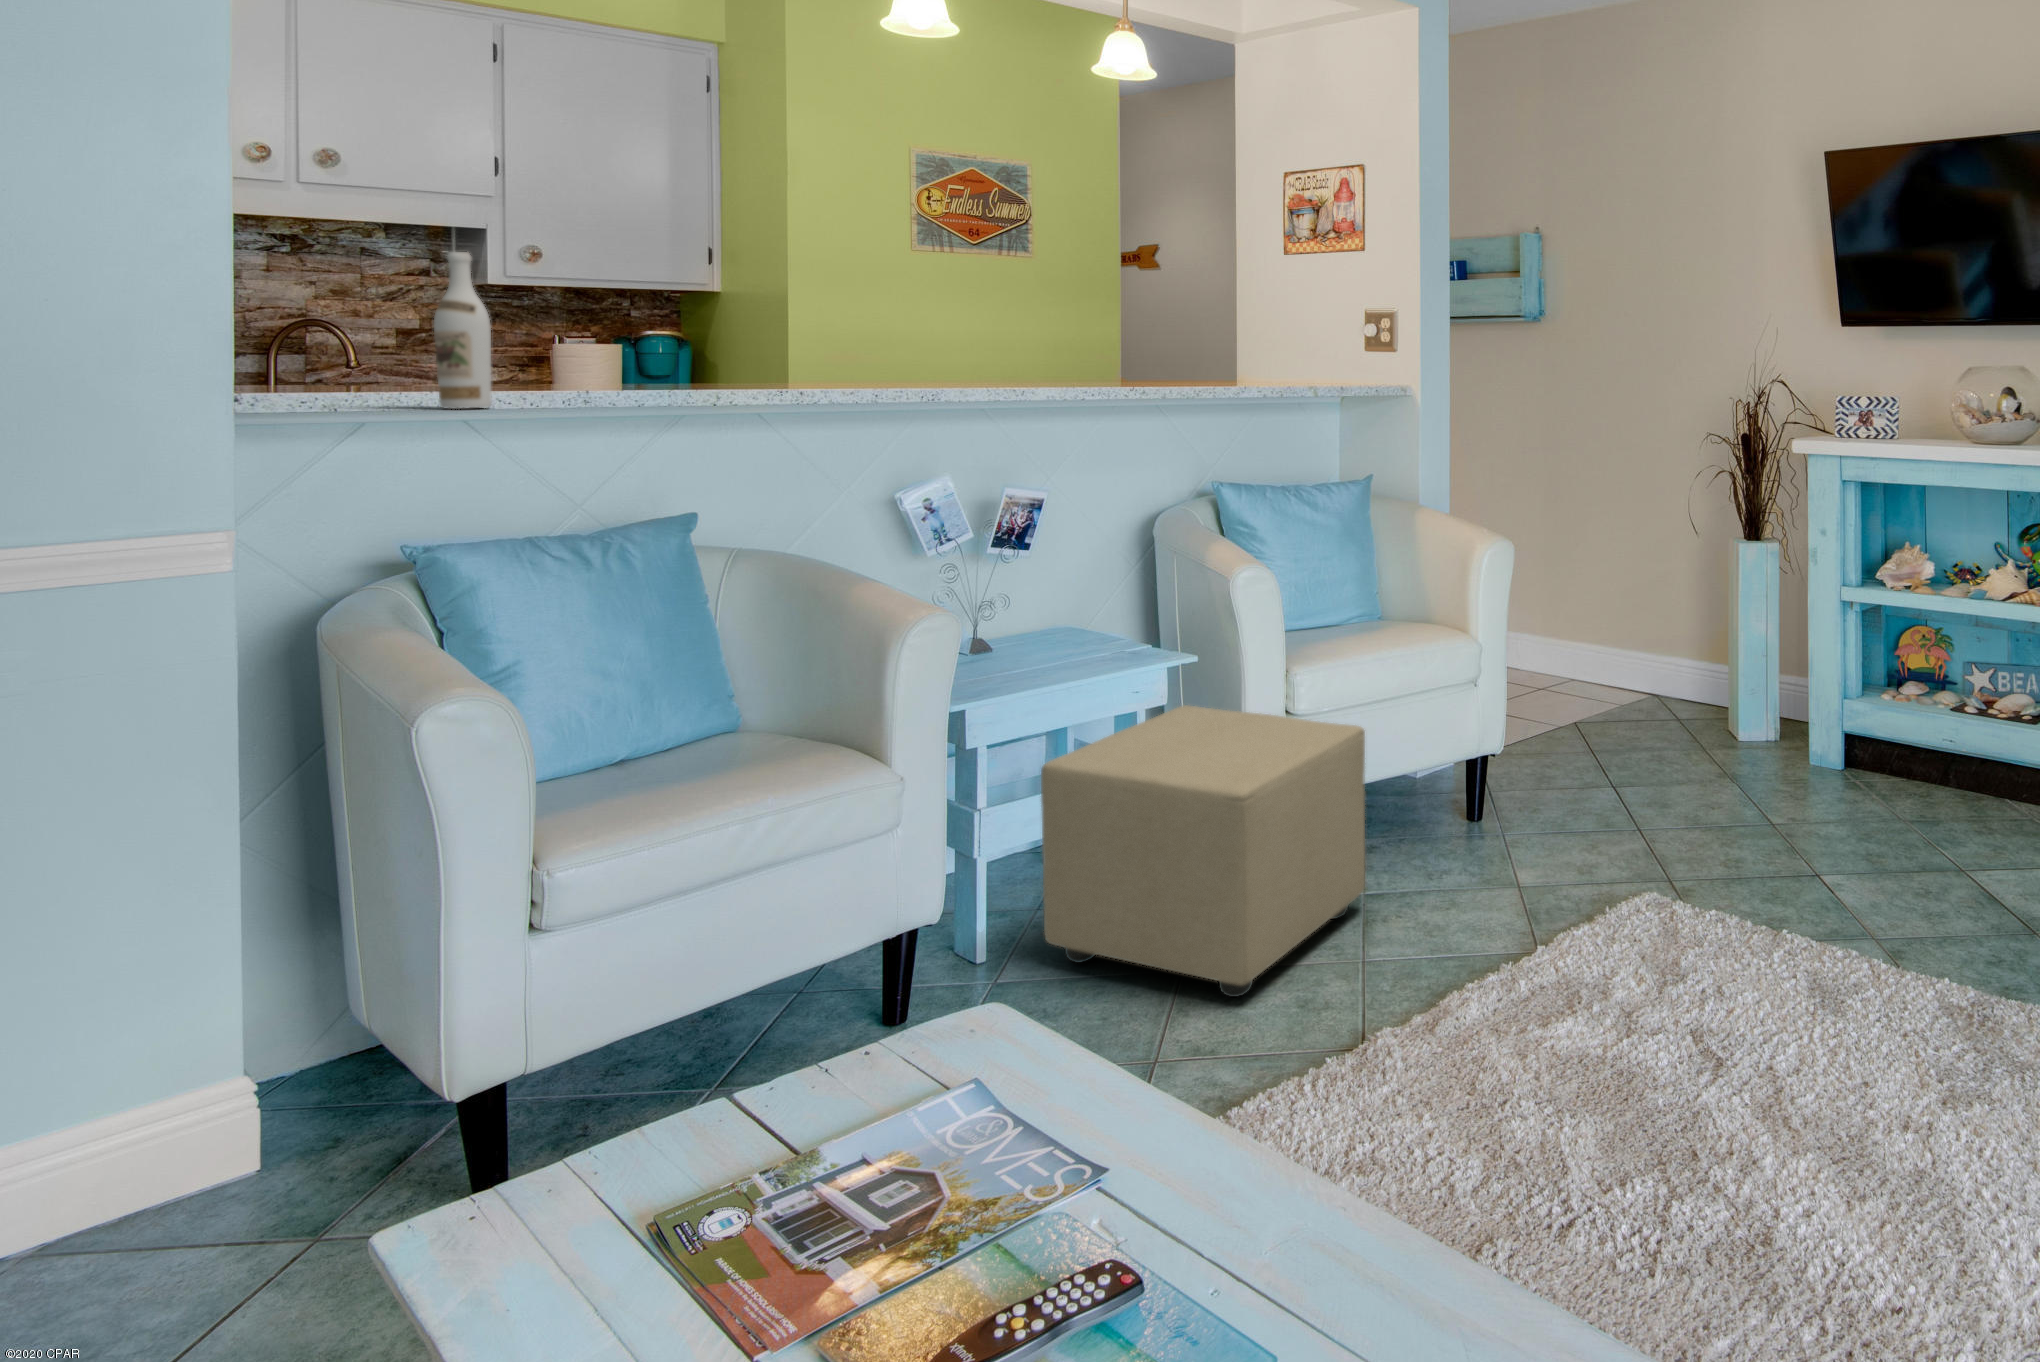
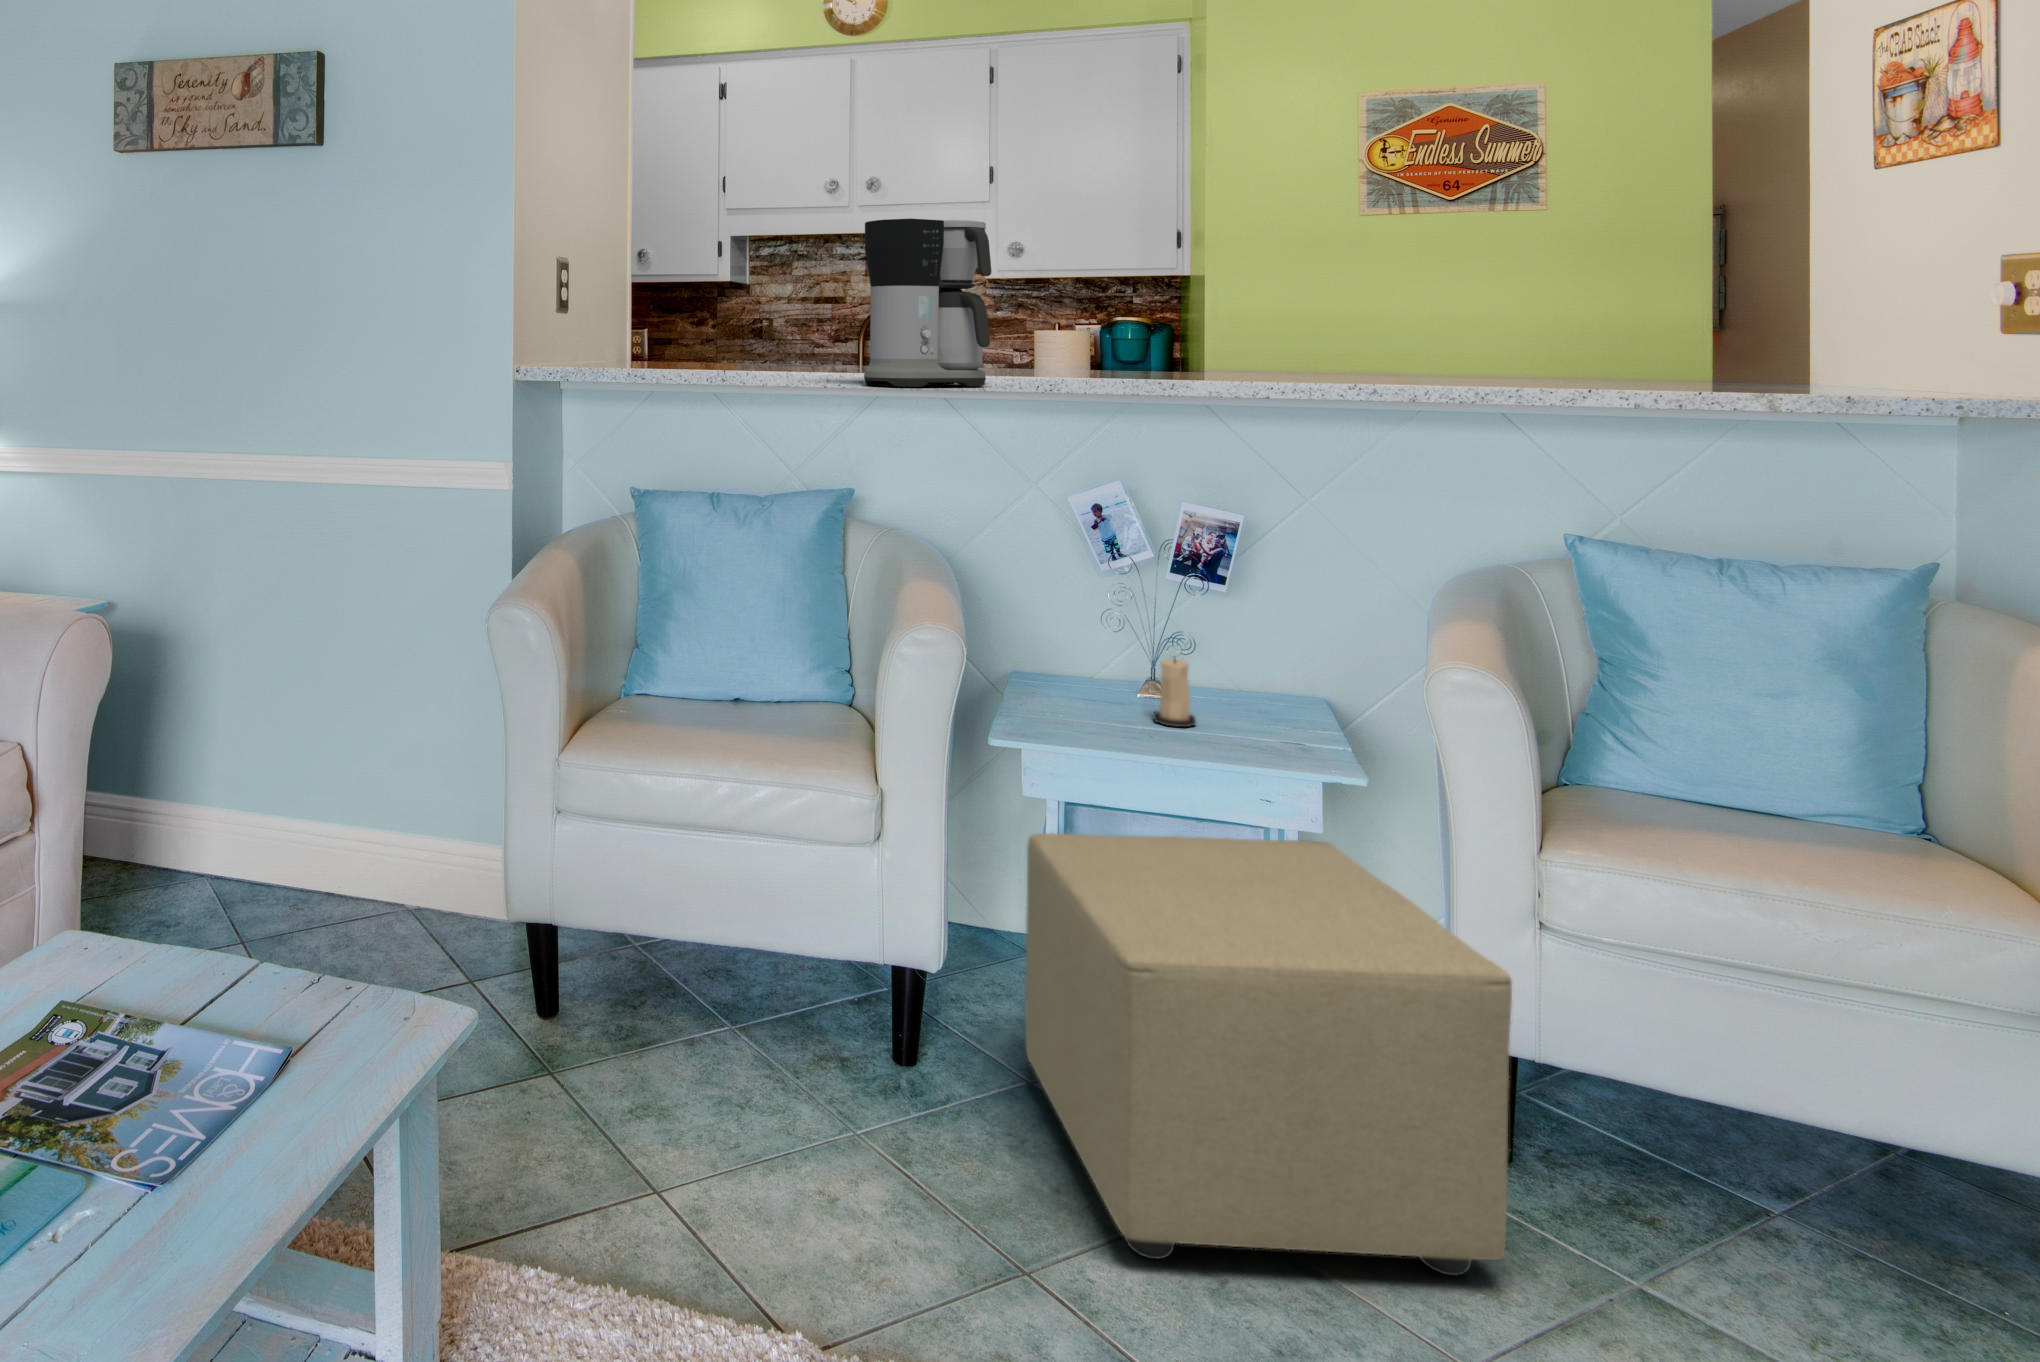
coffee maker: none [727,240,854,407] -> present [864,219,991,387]
wine bottle: present [434,252,491,409] -> none [688,249,724,377]
candle: none [1044,605,1077,660] -> present [1153,659,1196,727]

